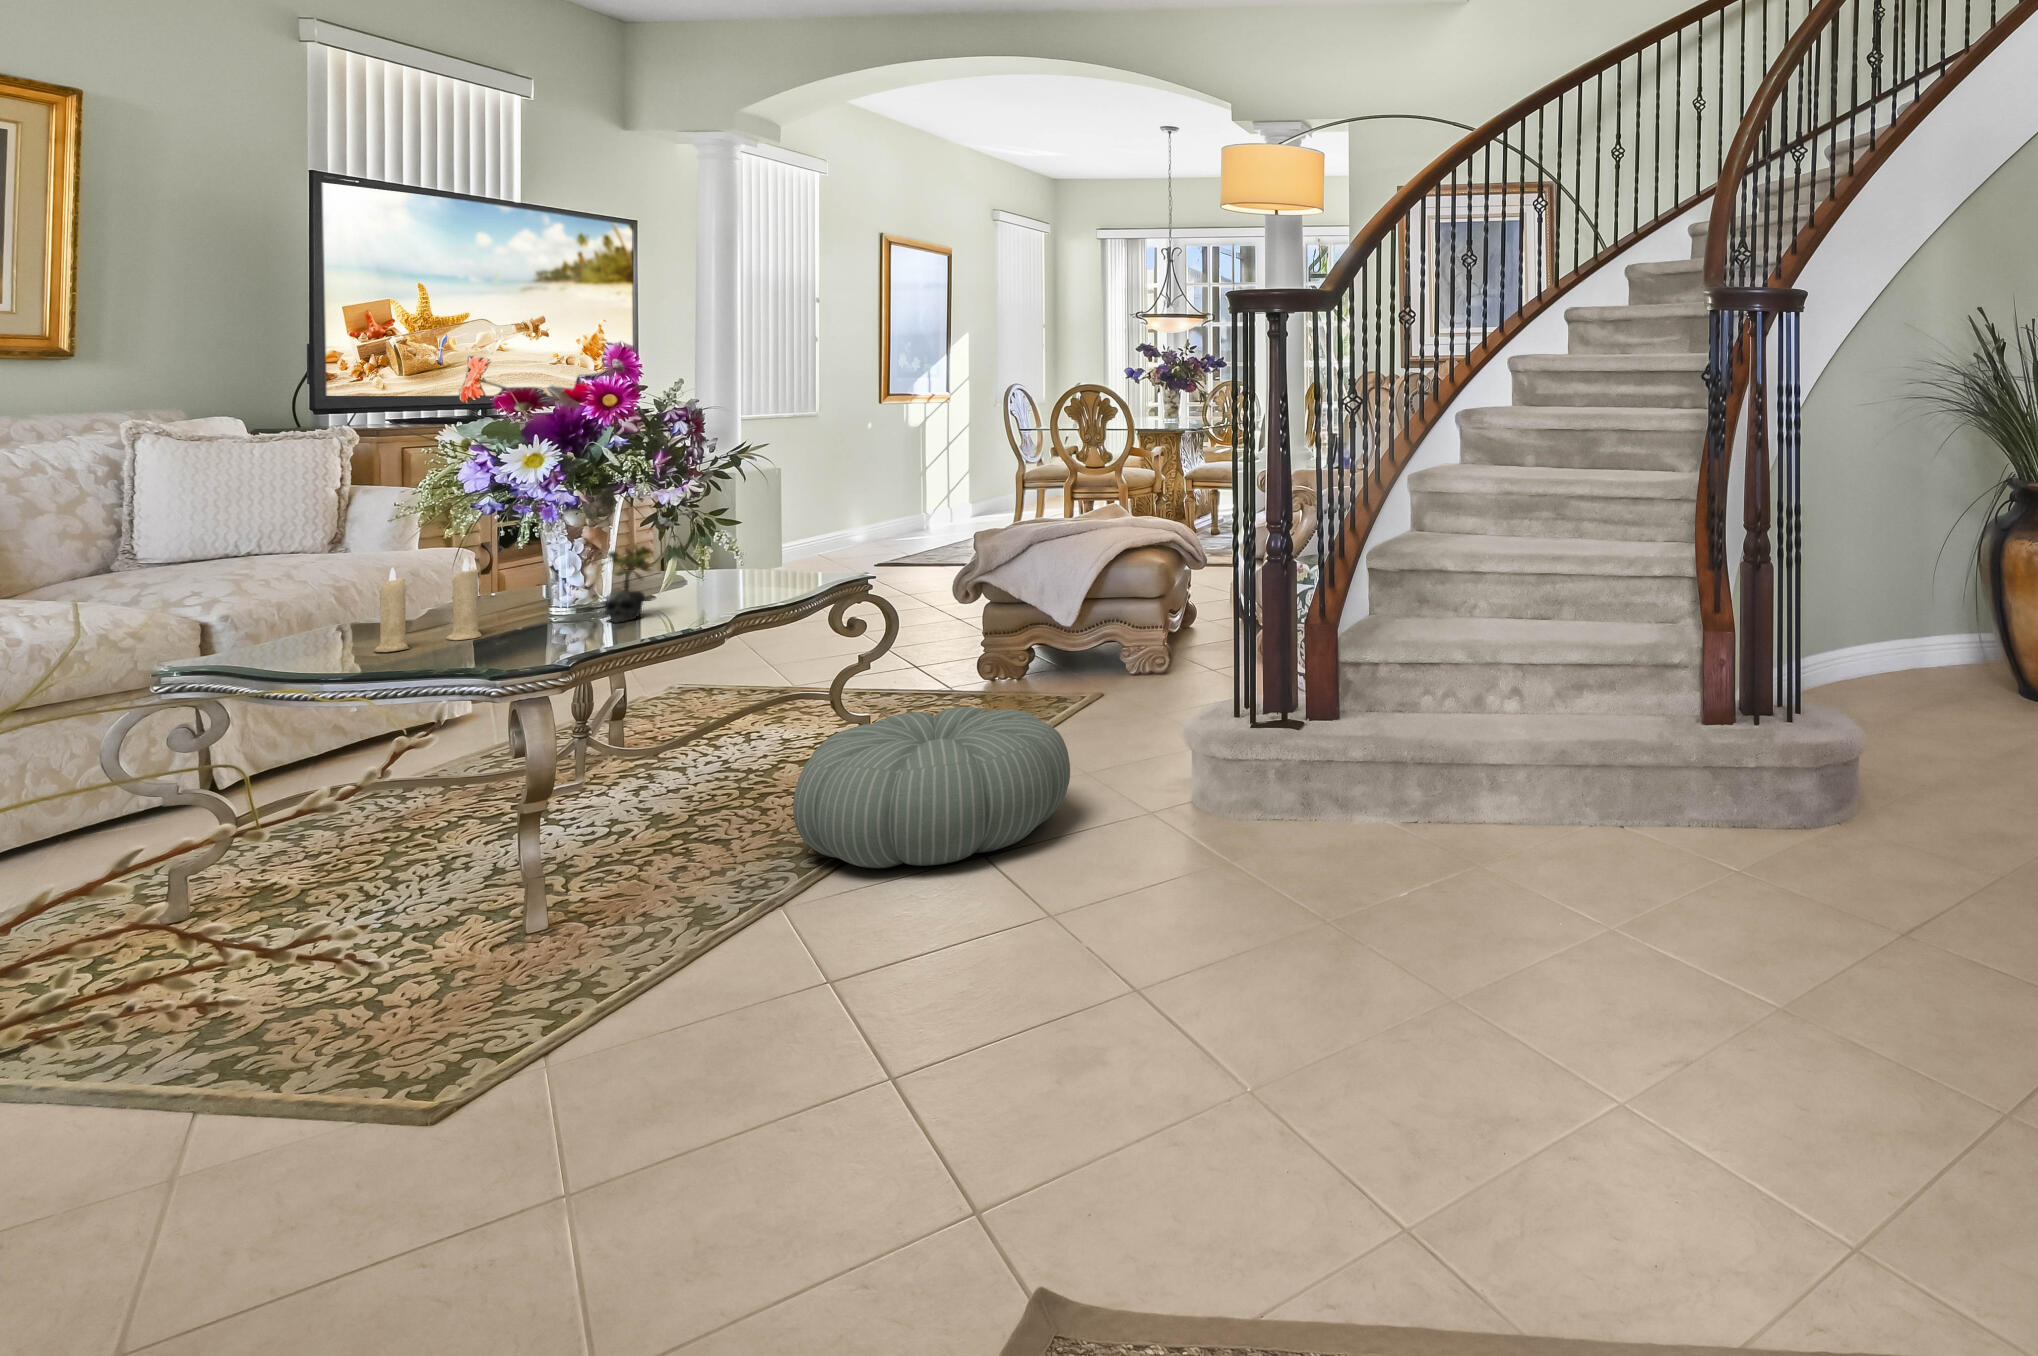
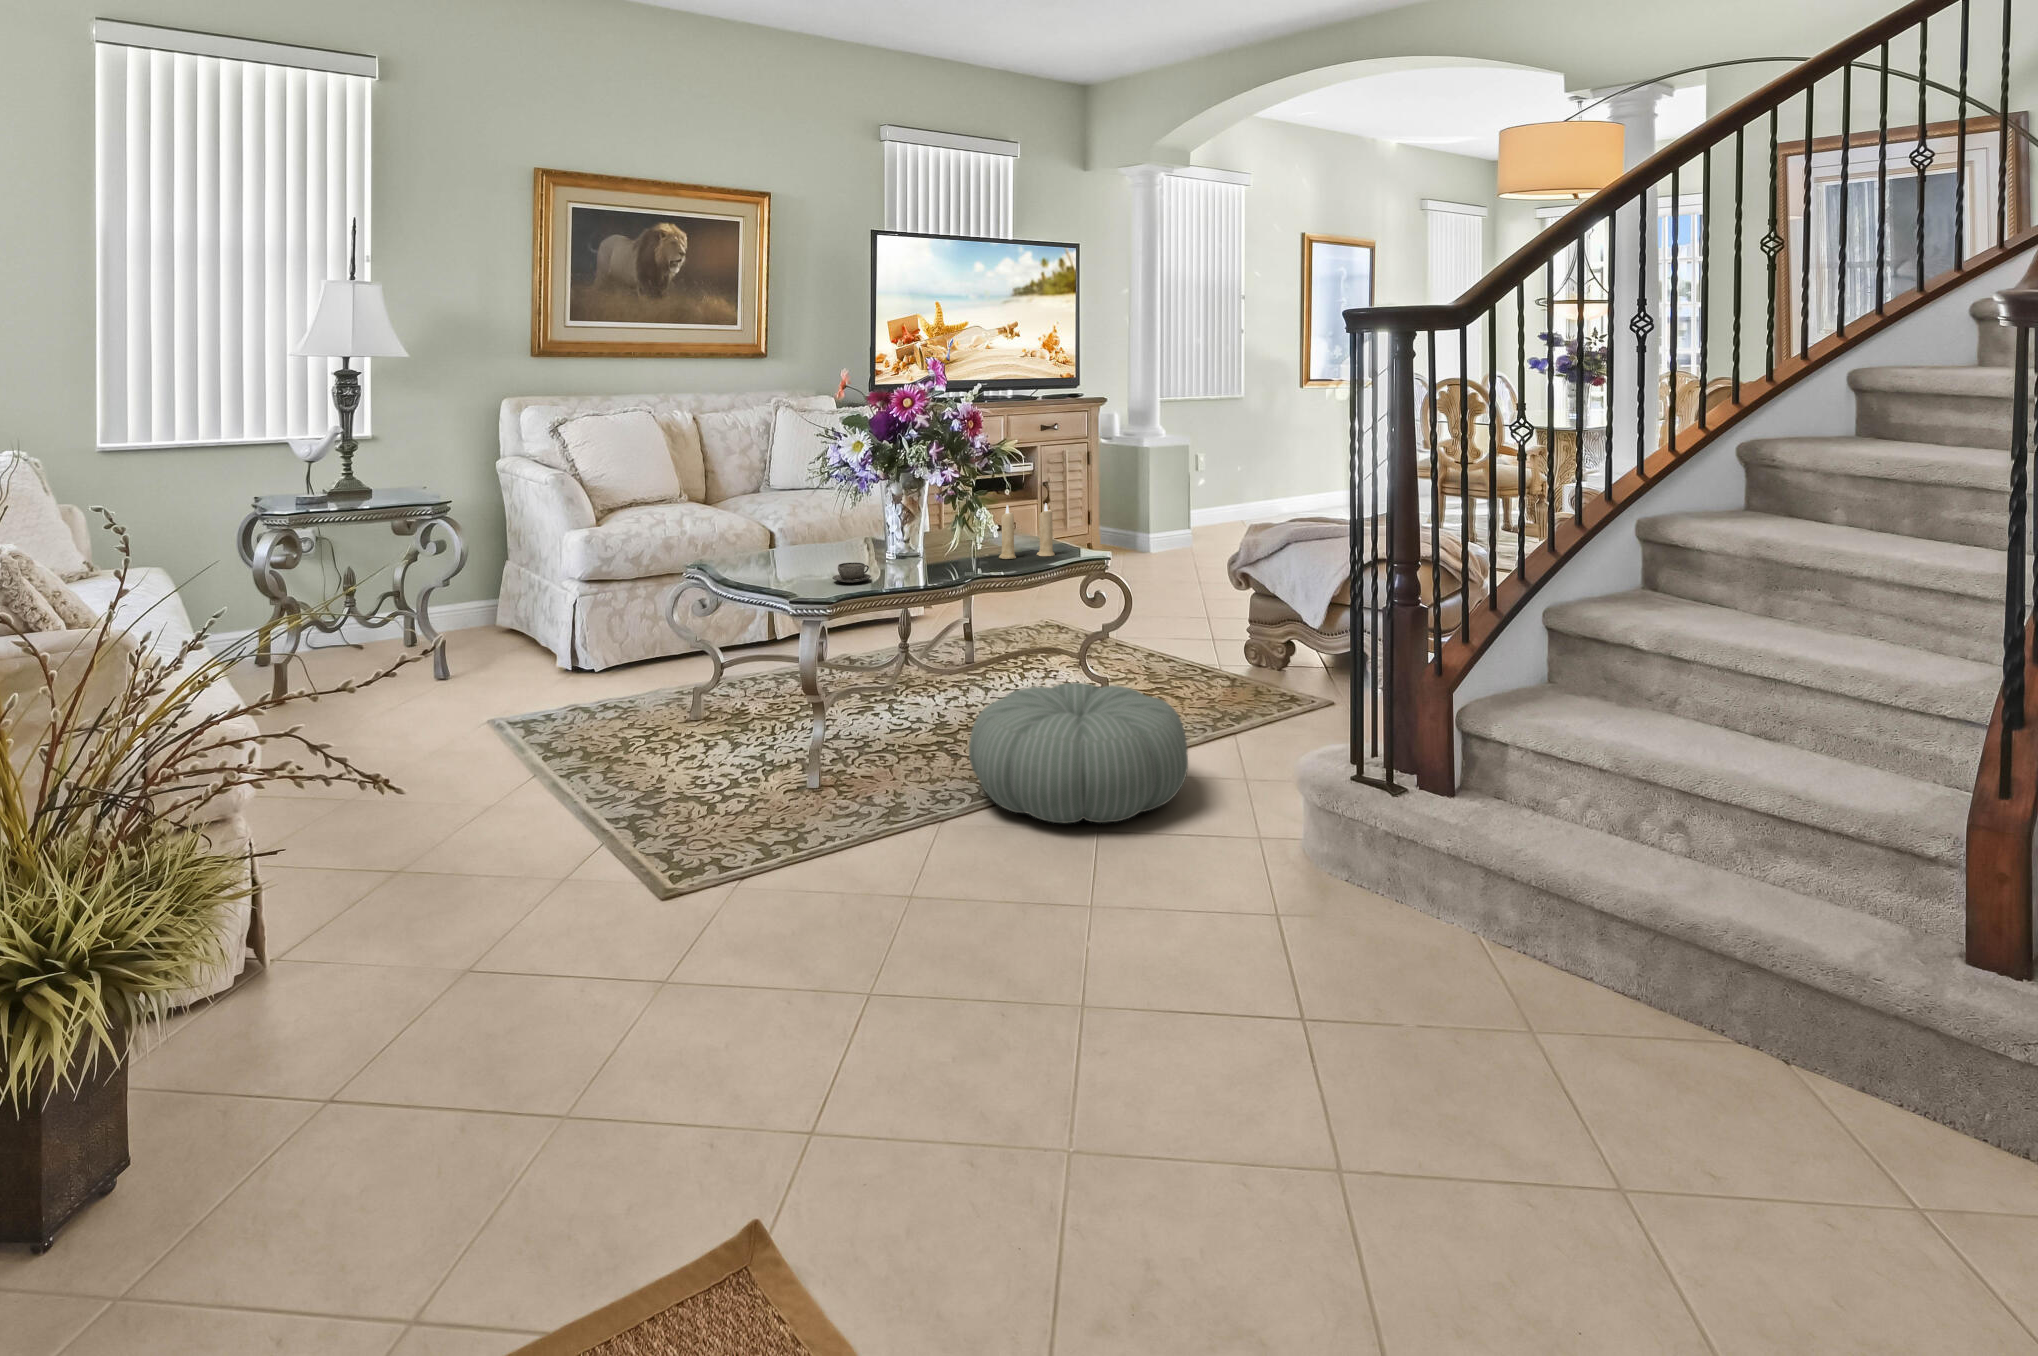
succulent plant: present [601,544,652,622] -> none [898,514,934,574]
candle: present [373,559,482,652] -> present [999,503,1055,559]
teacup: none [513,613,578,642] -> present [832,563,871,583]

